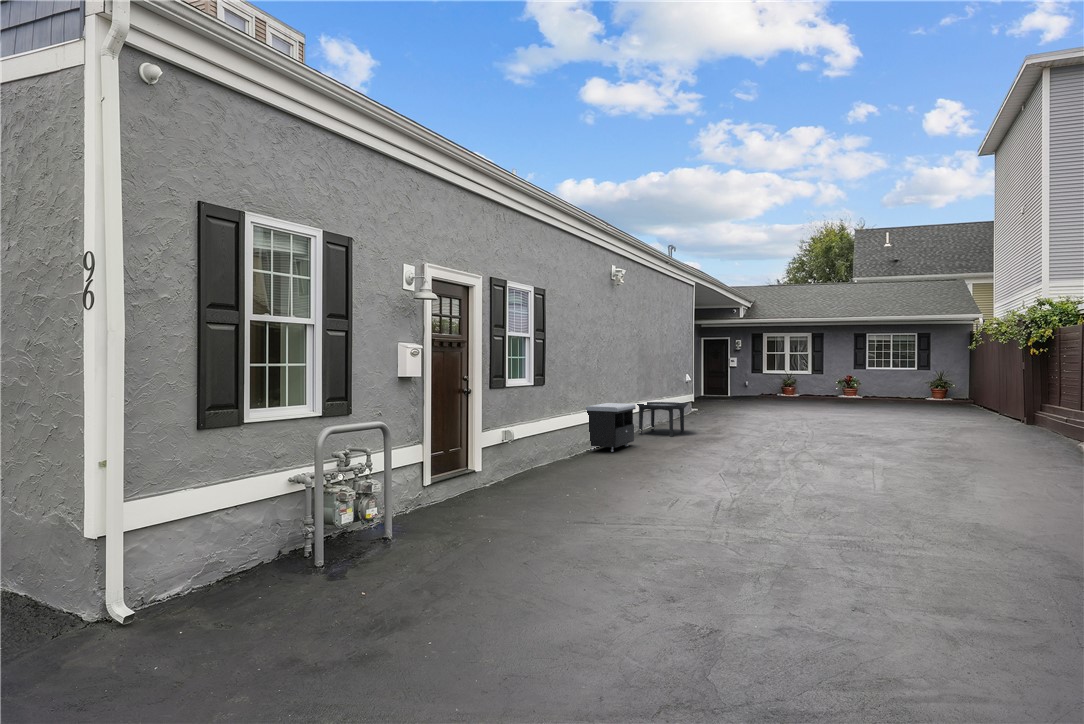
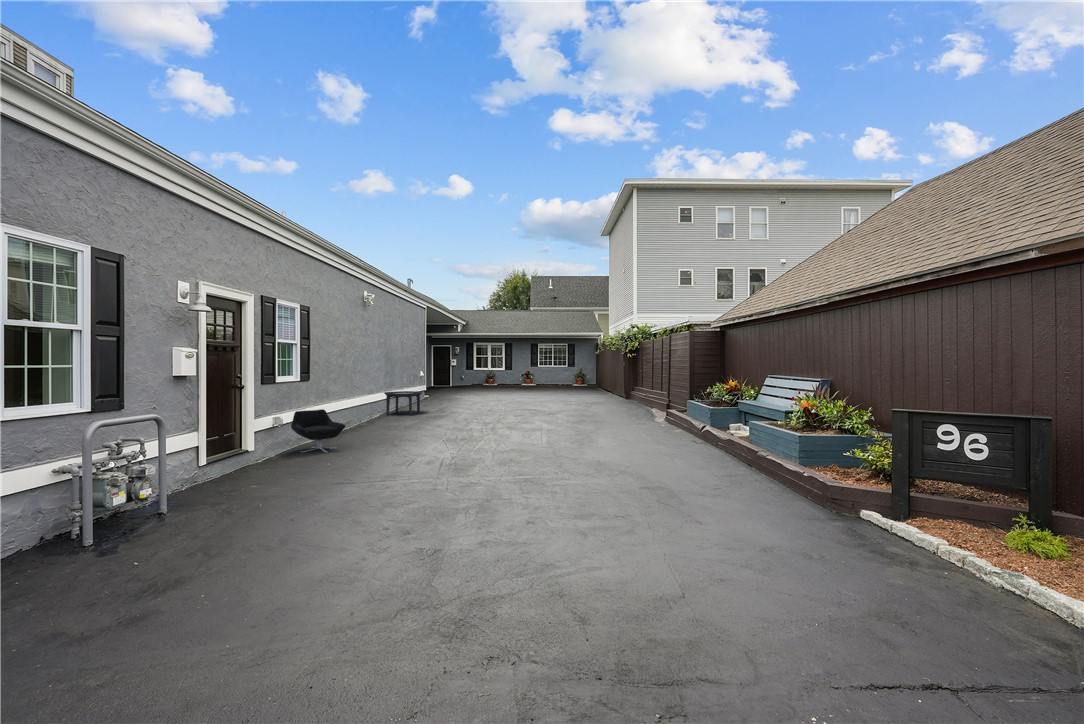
storage bench: present [586,403,636,452] -> none [344,393,384,429]
lounge chair: none [523,423,587,480] -> present [291,409,345,453]

